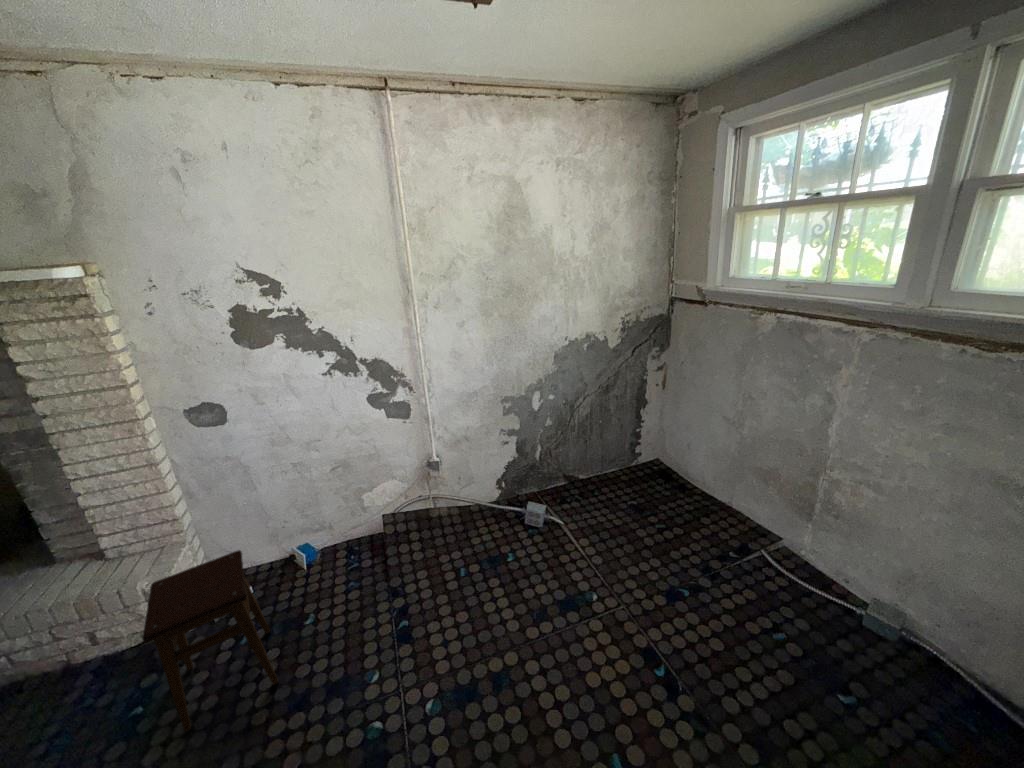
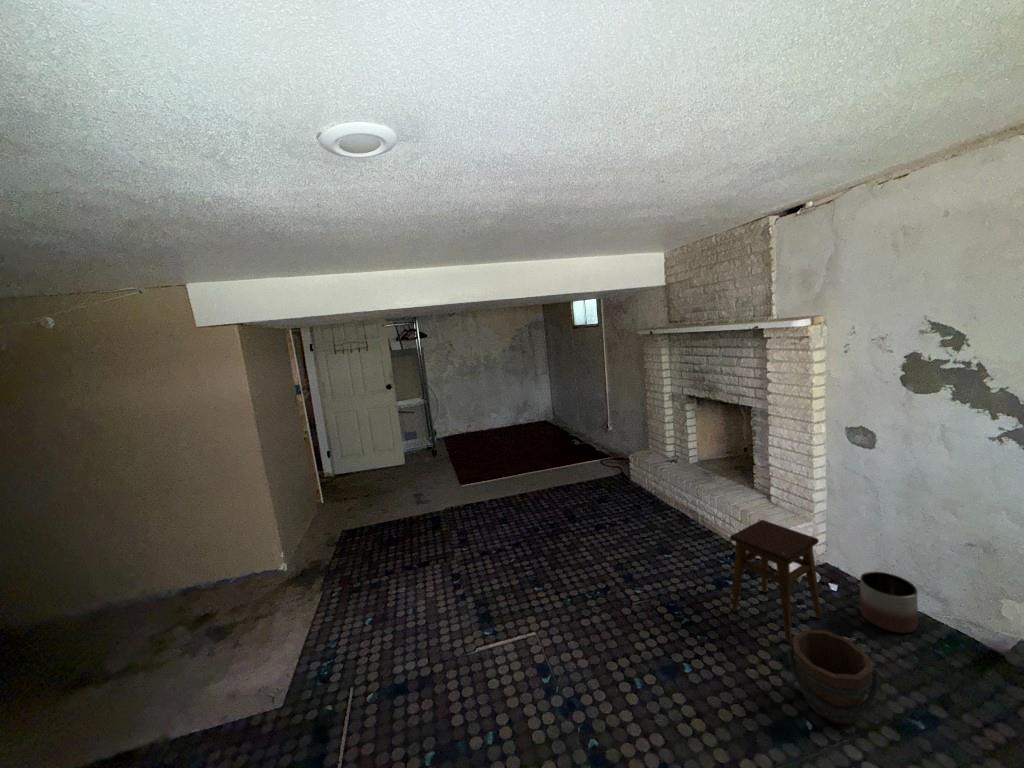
planter: none [273,531,328,592] -> present [860,572,918,633]
bucket: none [313,609,394,708] -> present [787,630,879,724]

